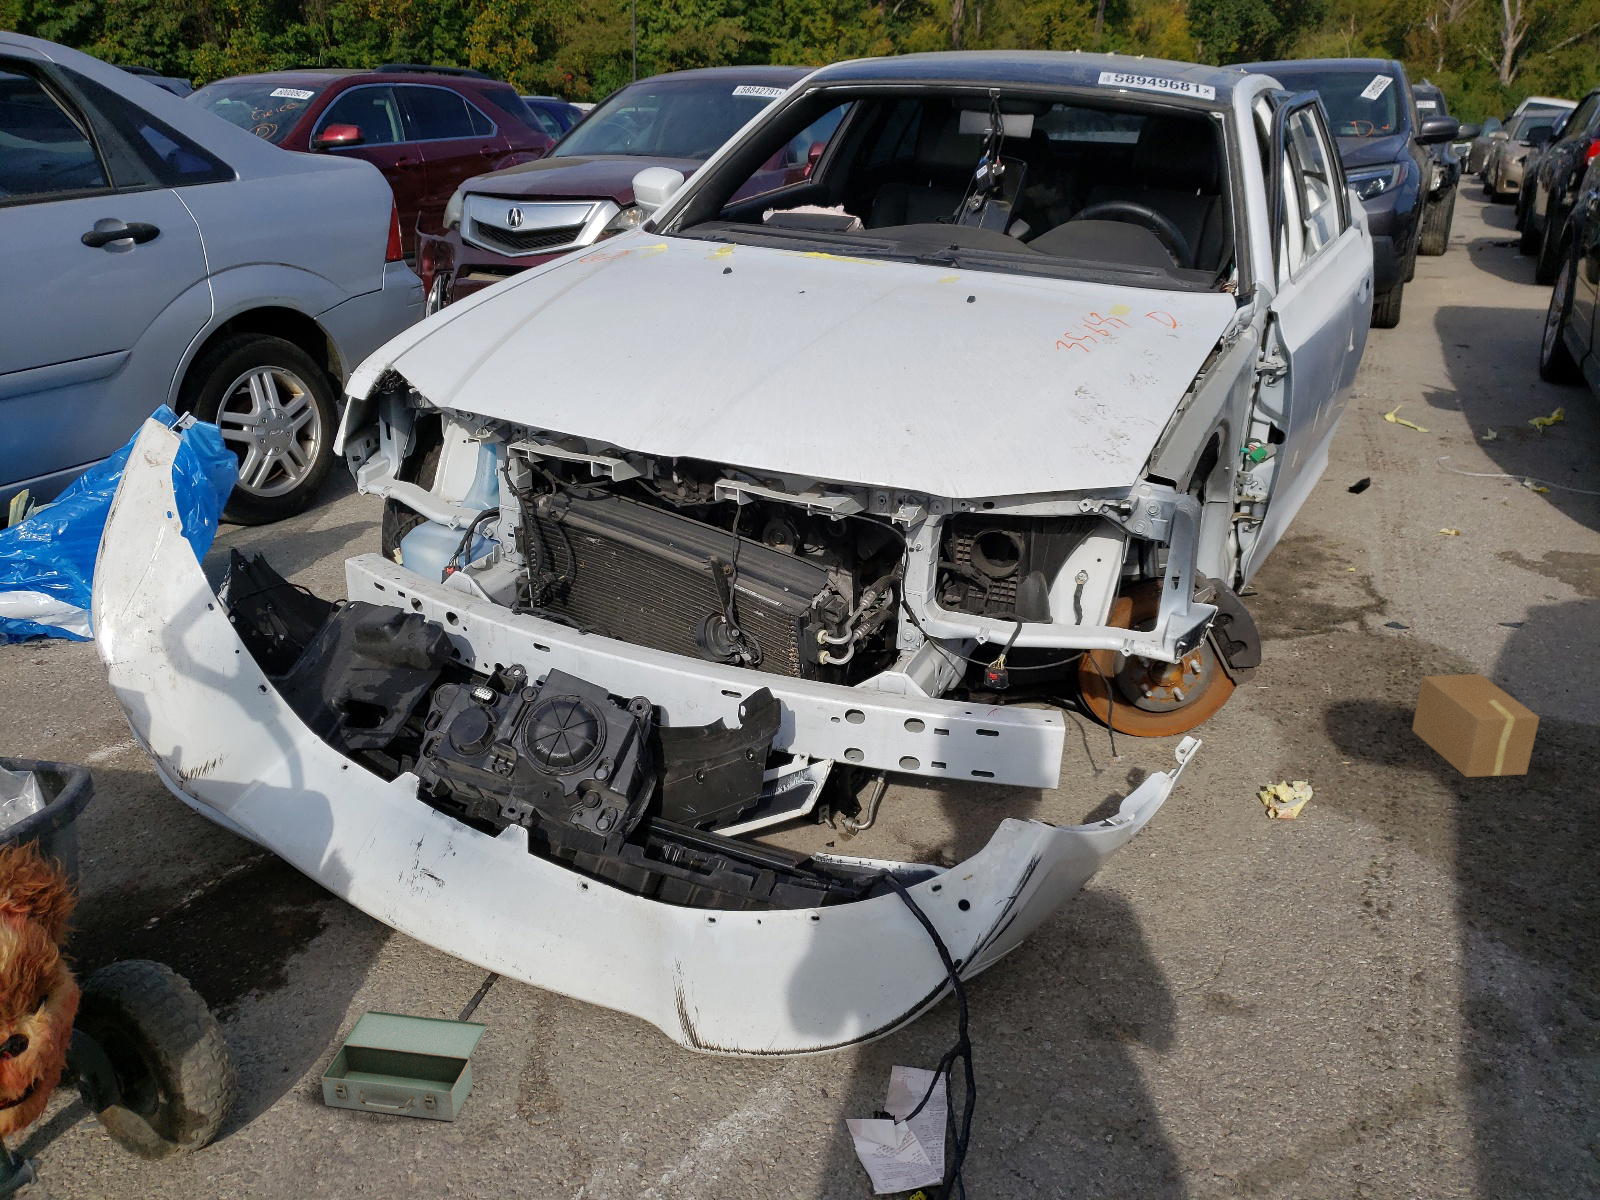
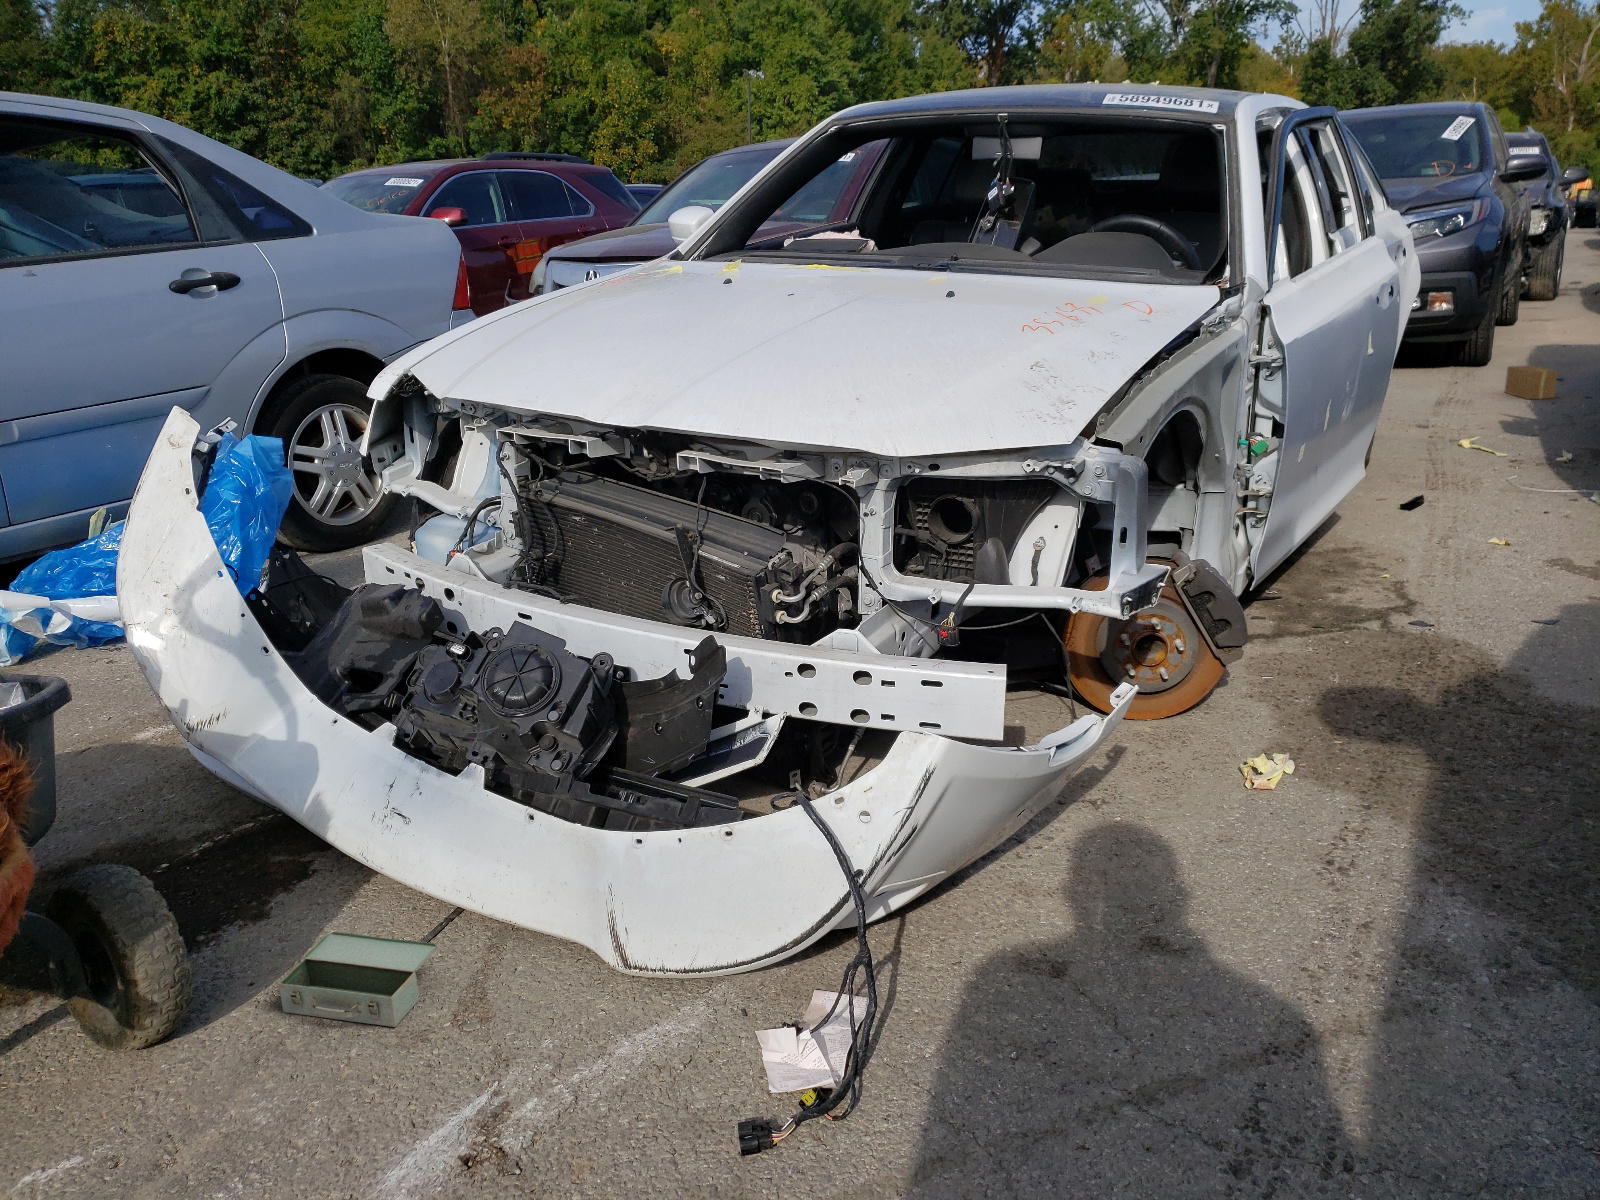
cardboard box: present [1412,674,1540,777] -> present [1505,365,1557,399]

